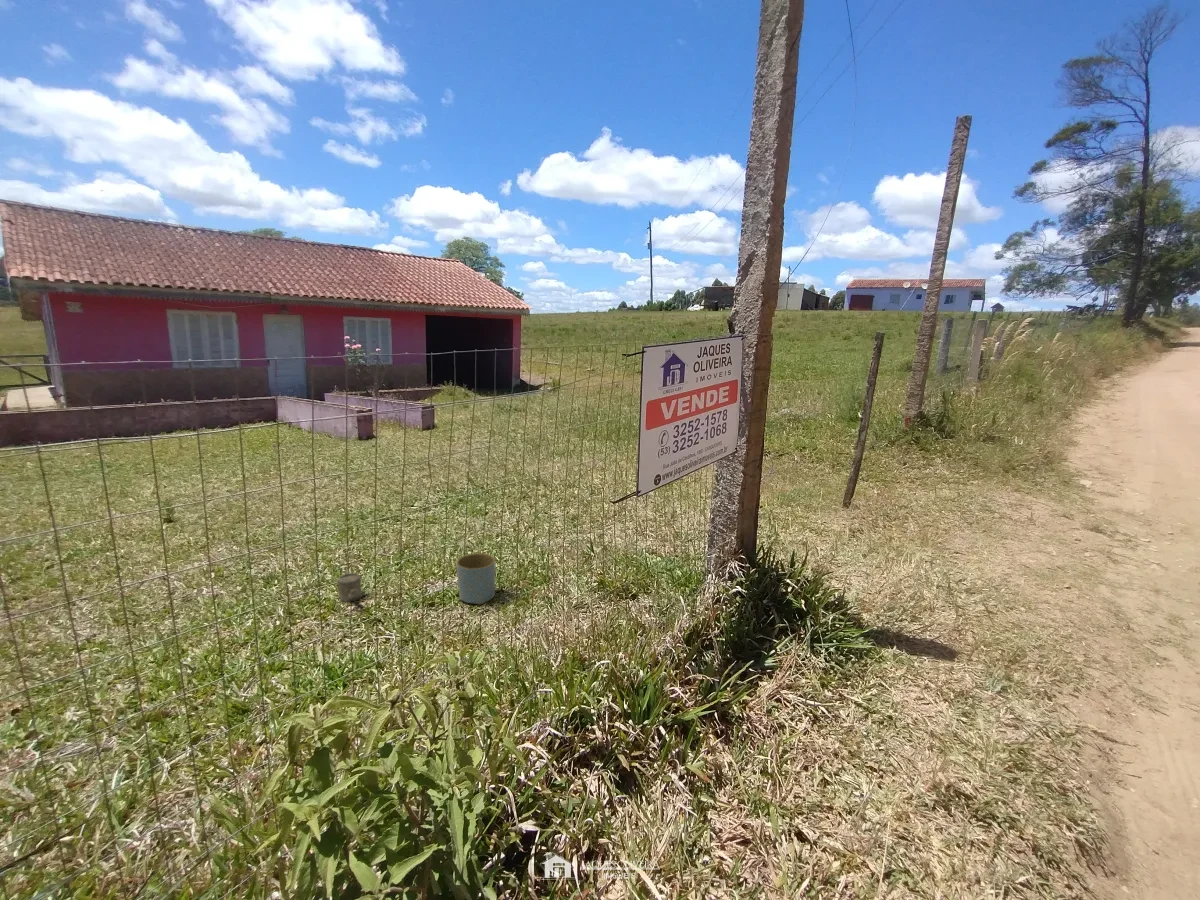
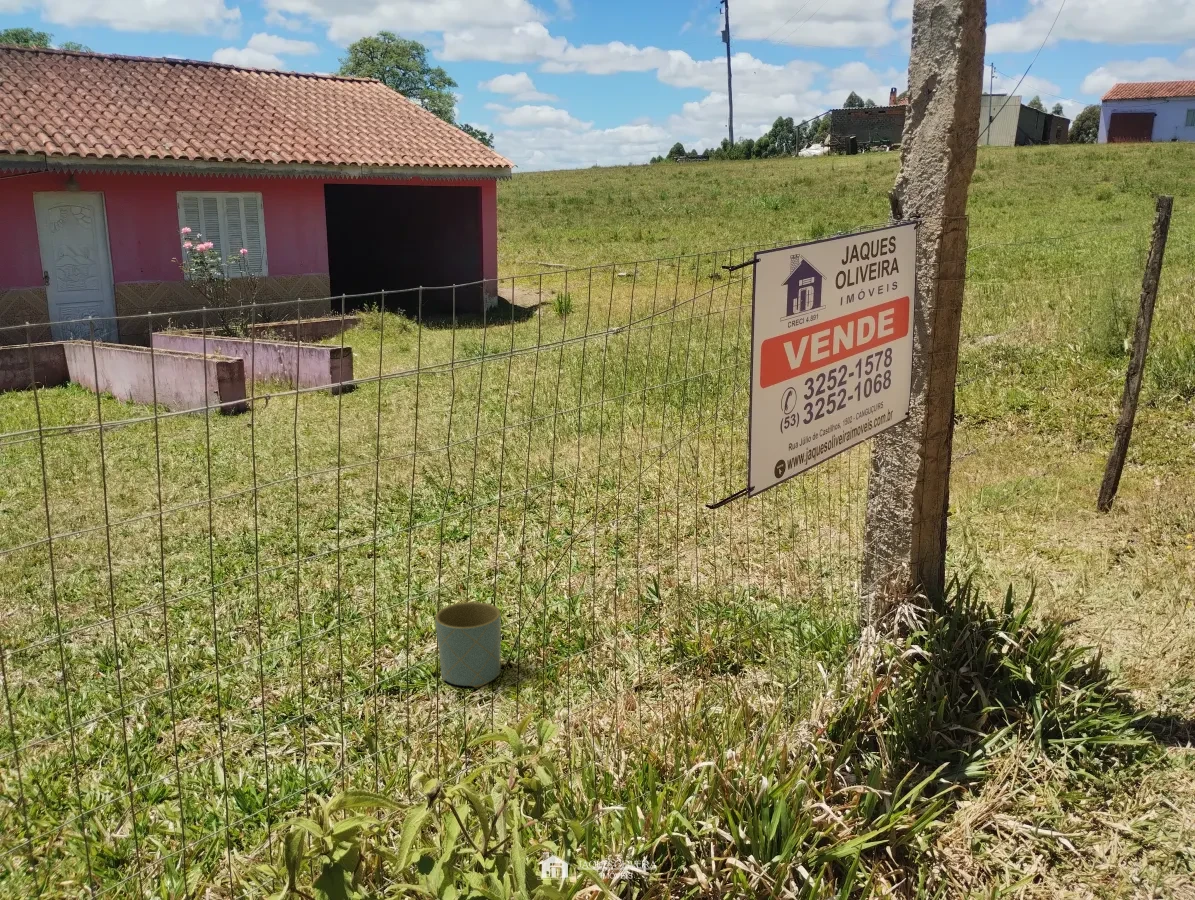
watering can: present [337,570,362,602] -> none [237,634,278,688]

